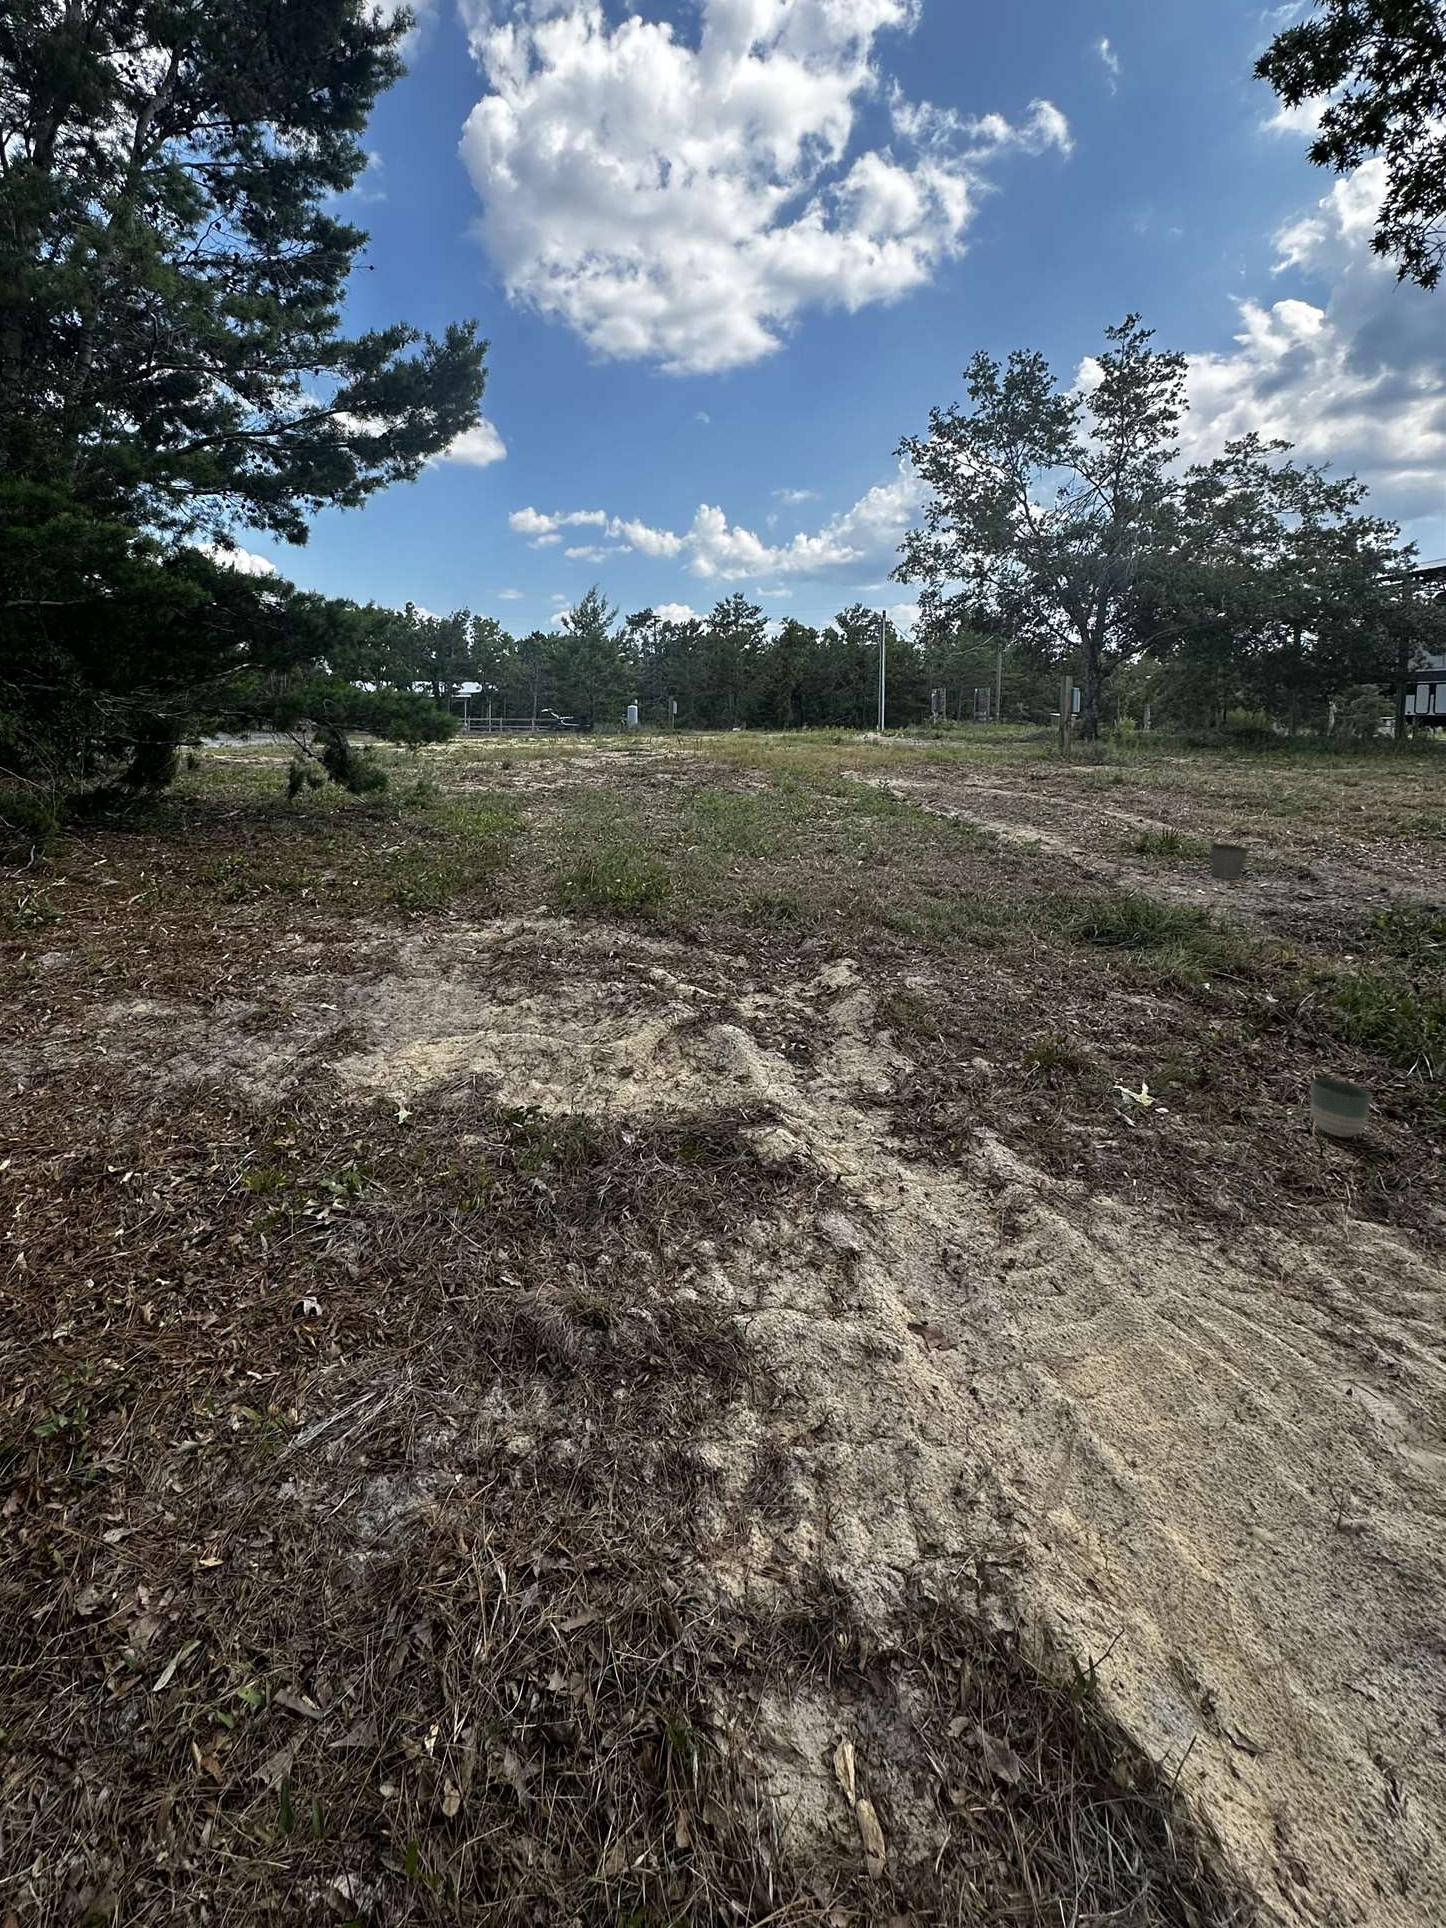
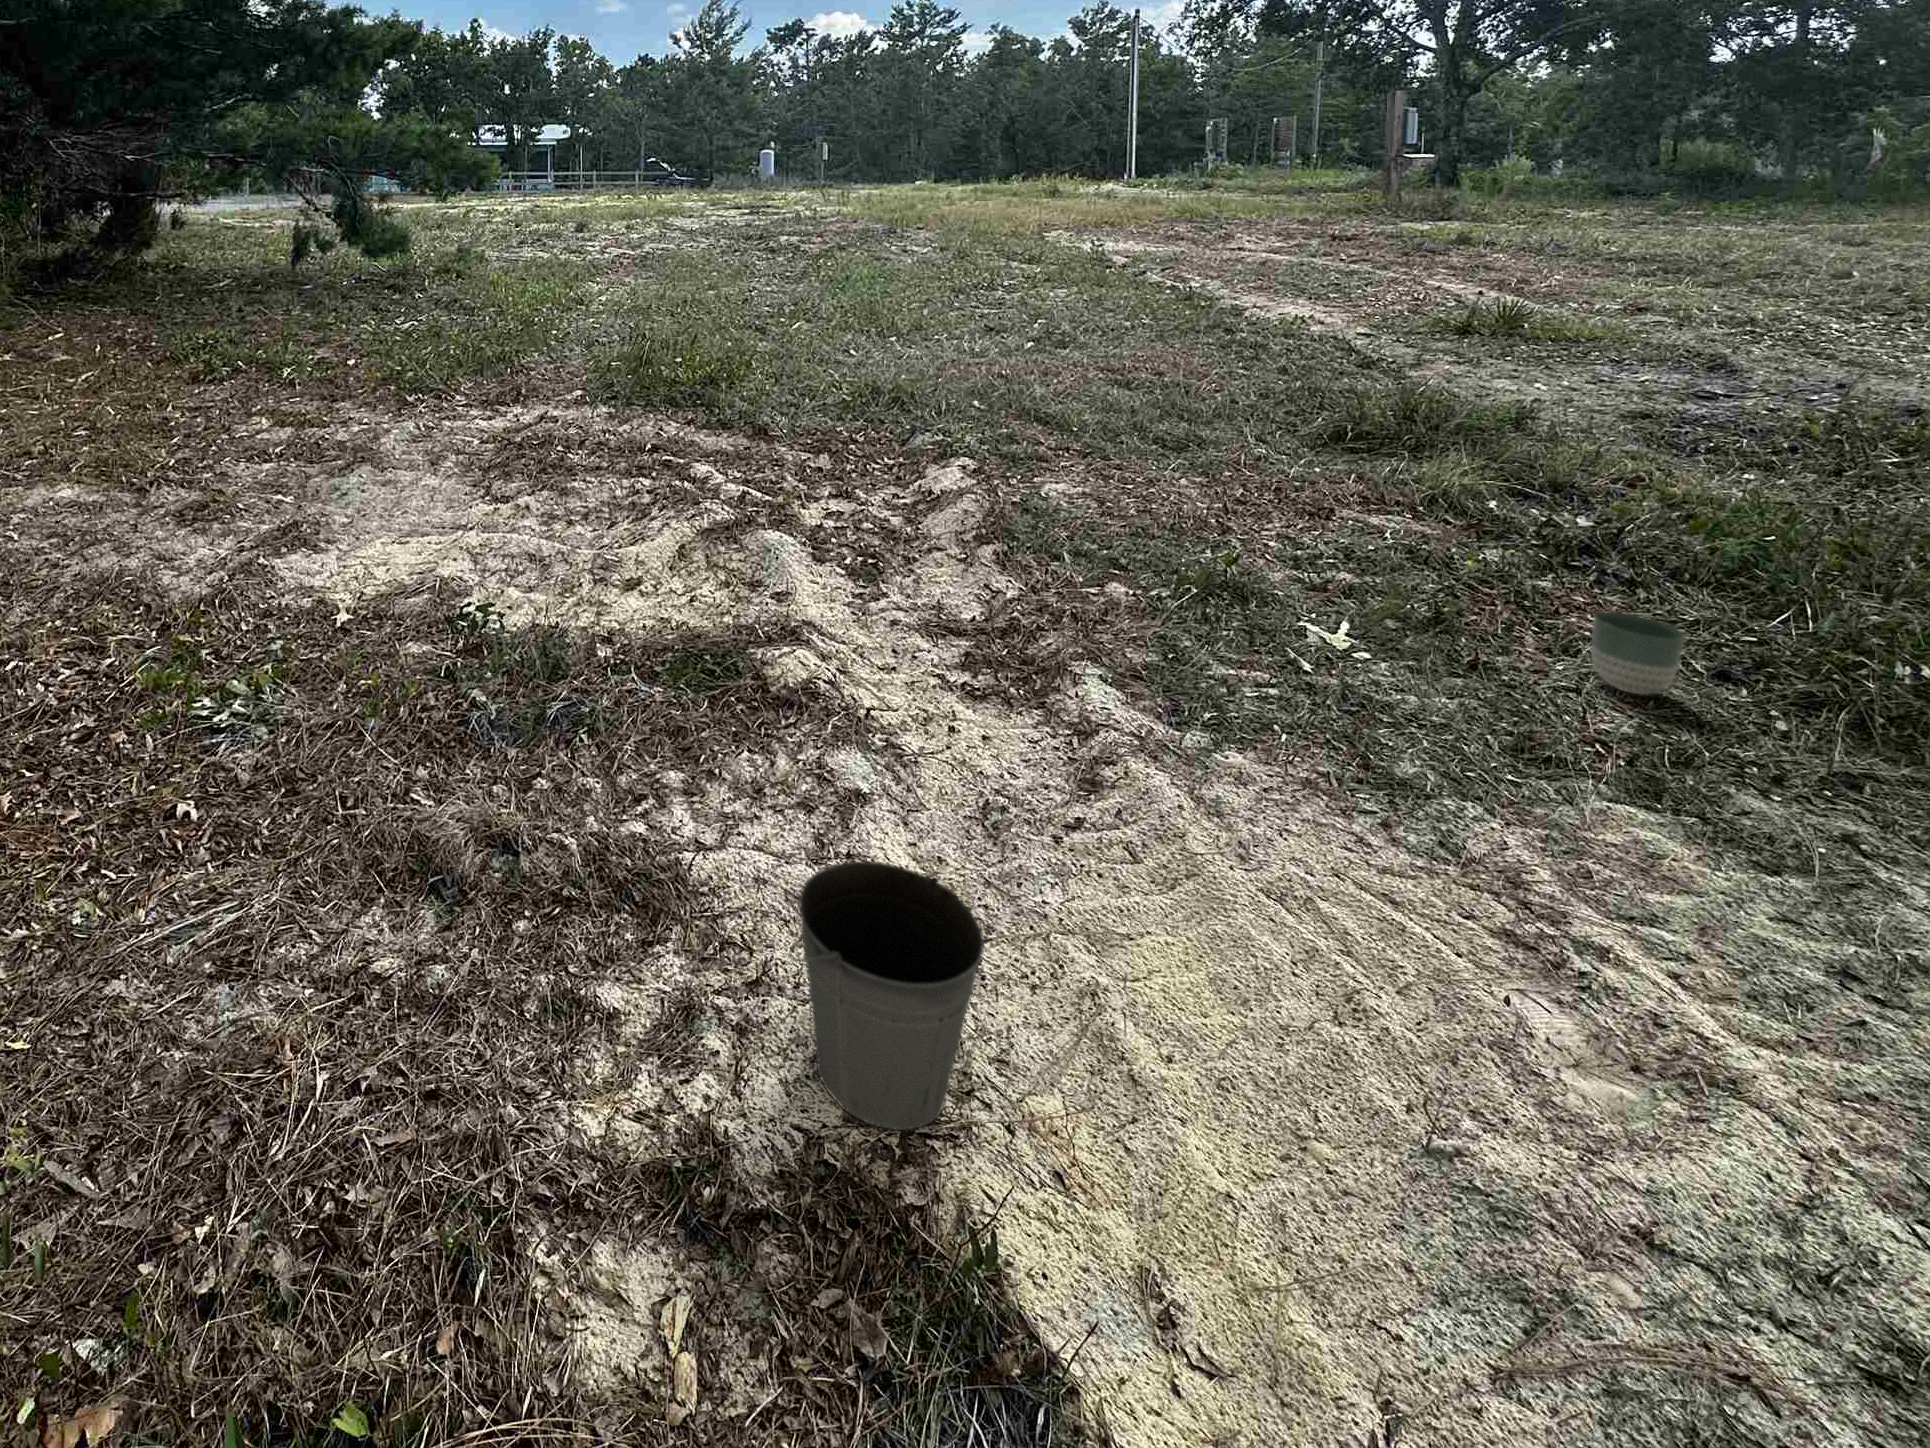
bucket: present [1210,844,1248,879] -> present [789,861,984,1130]

